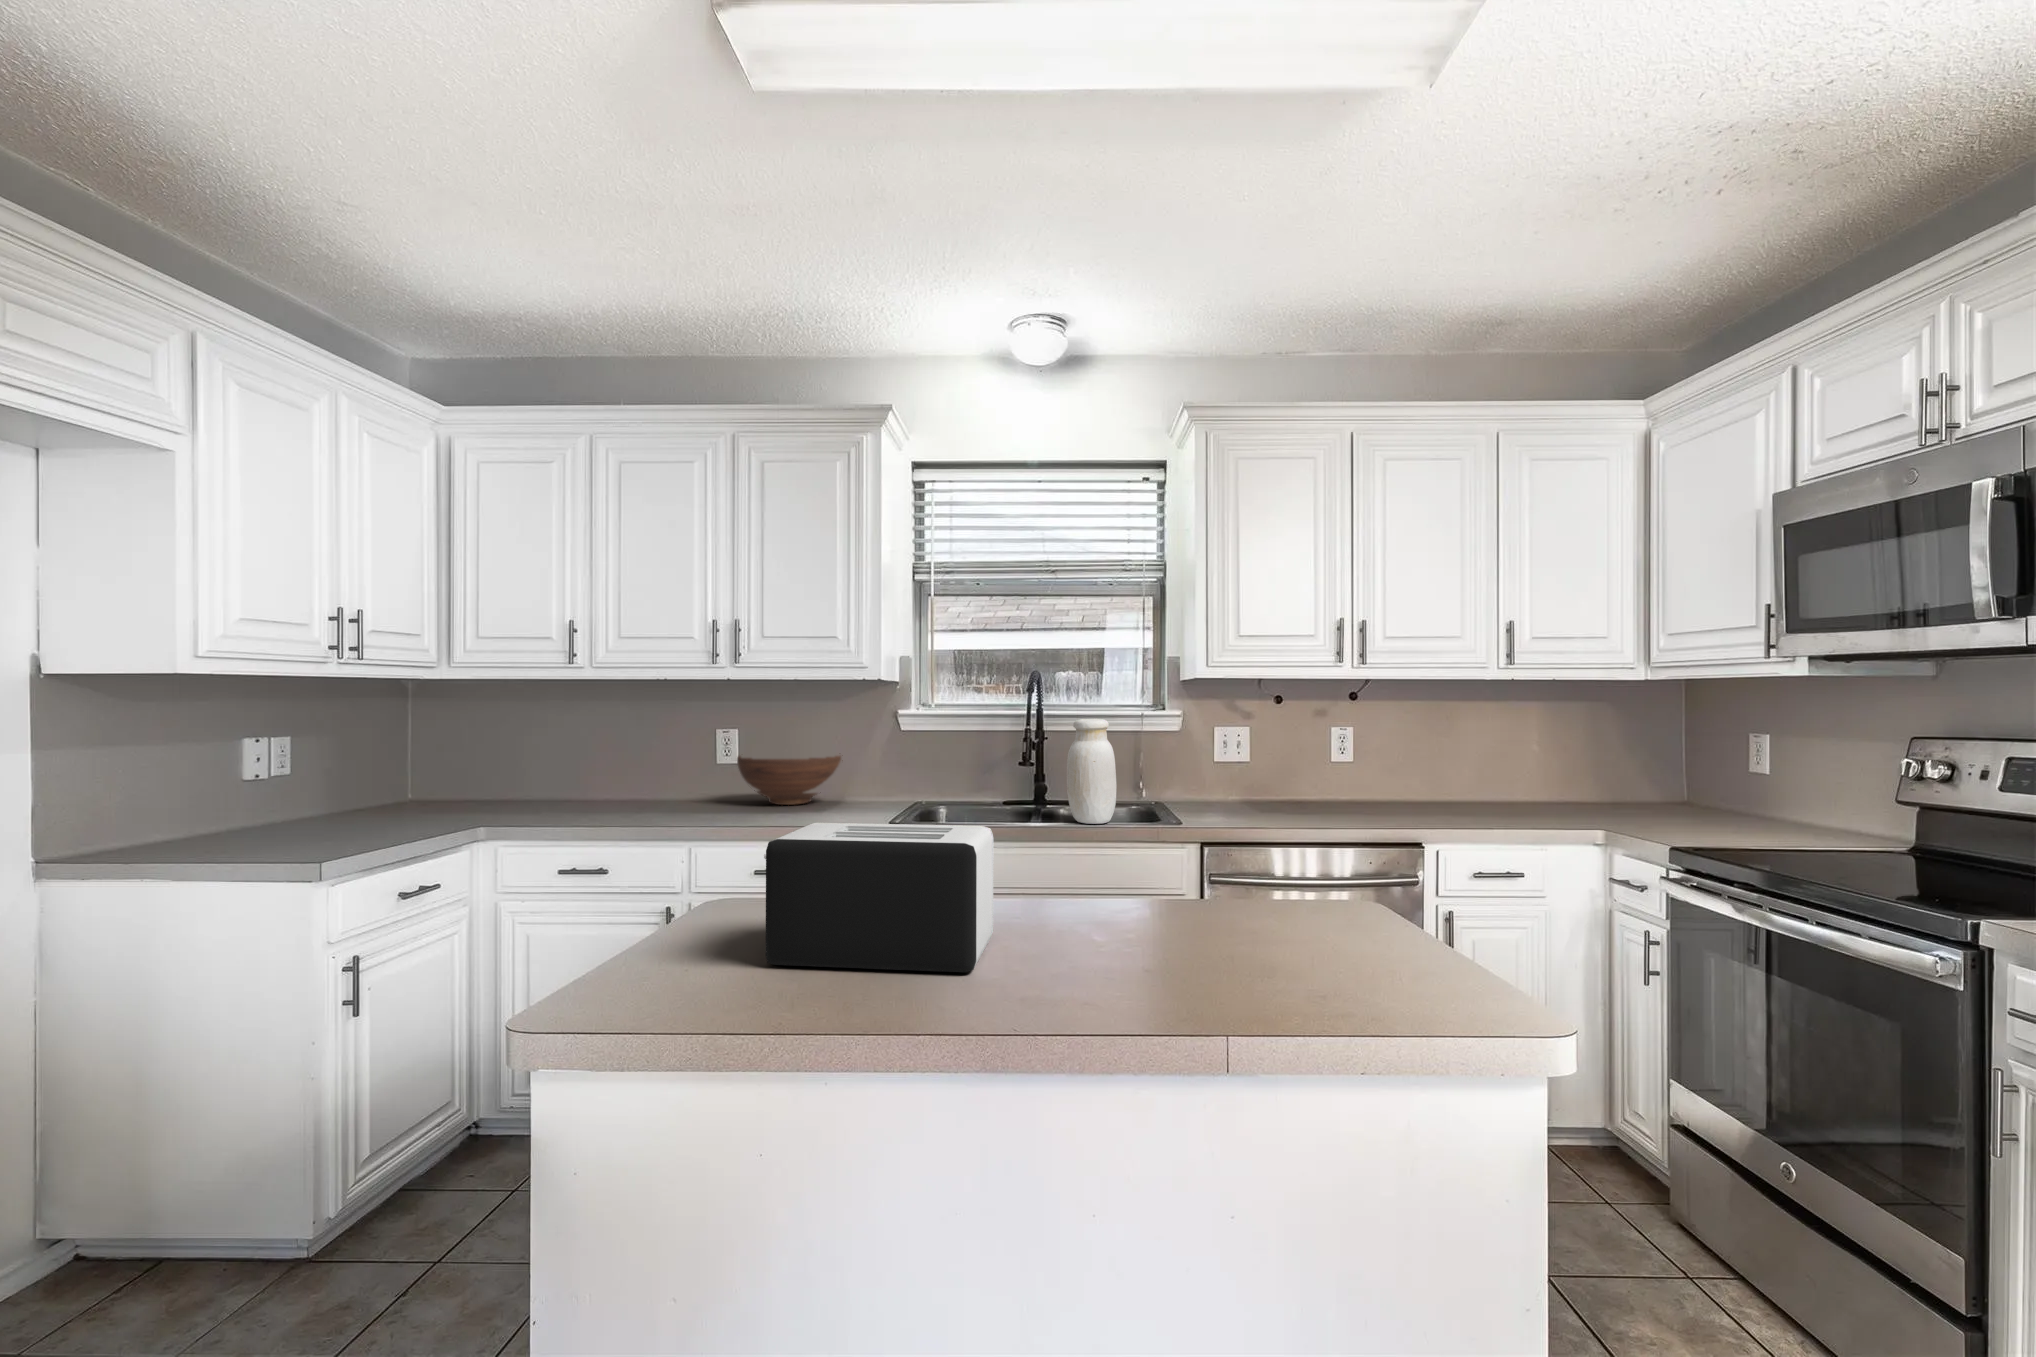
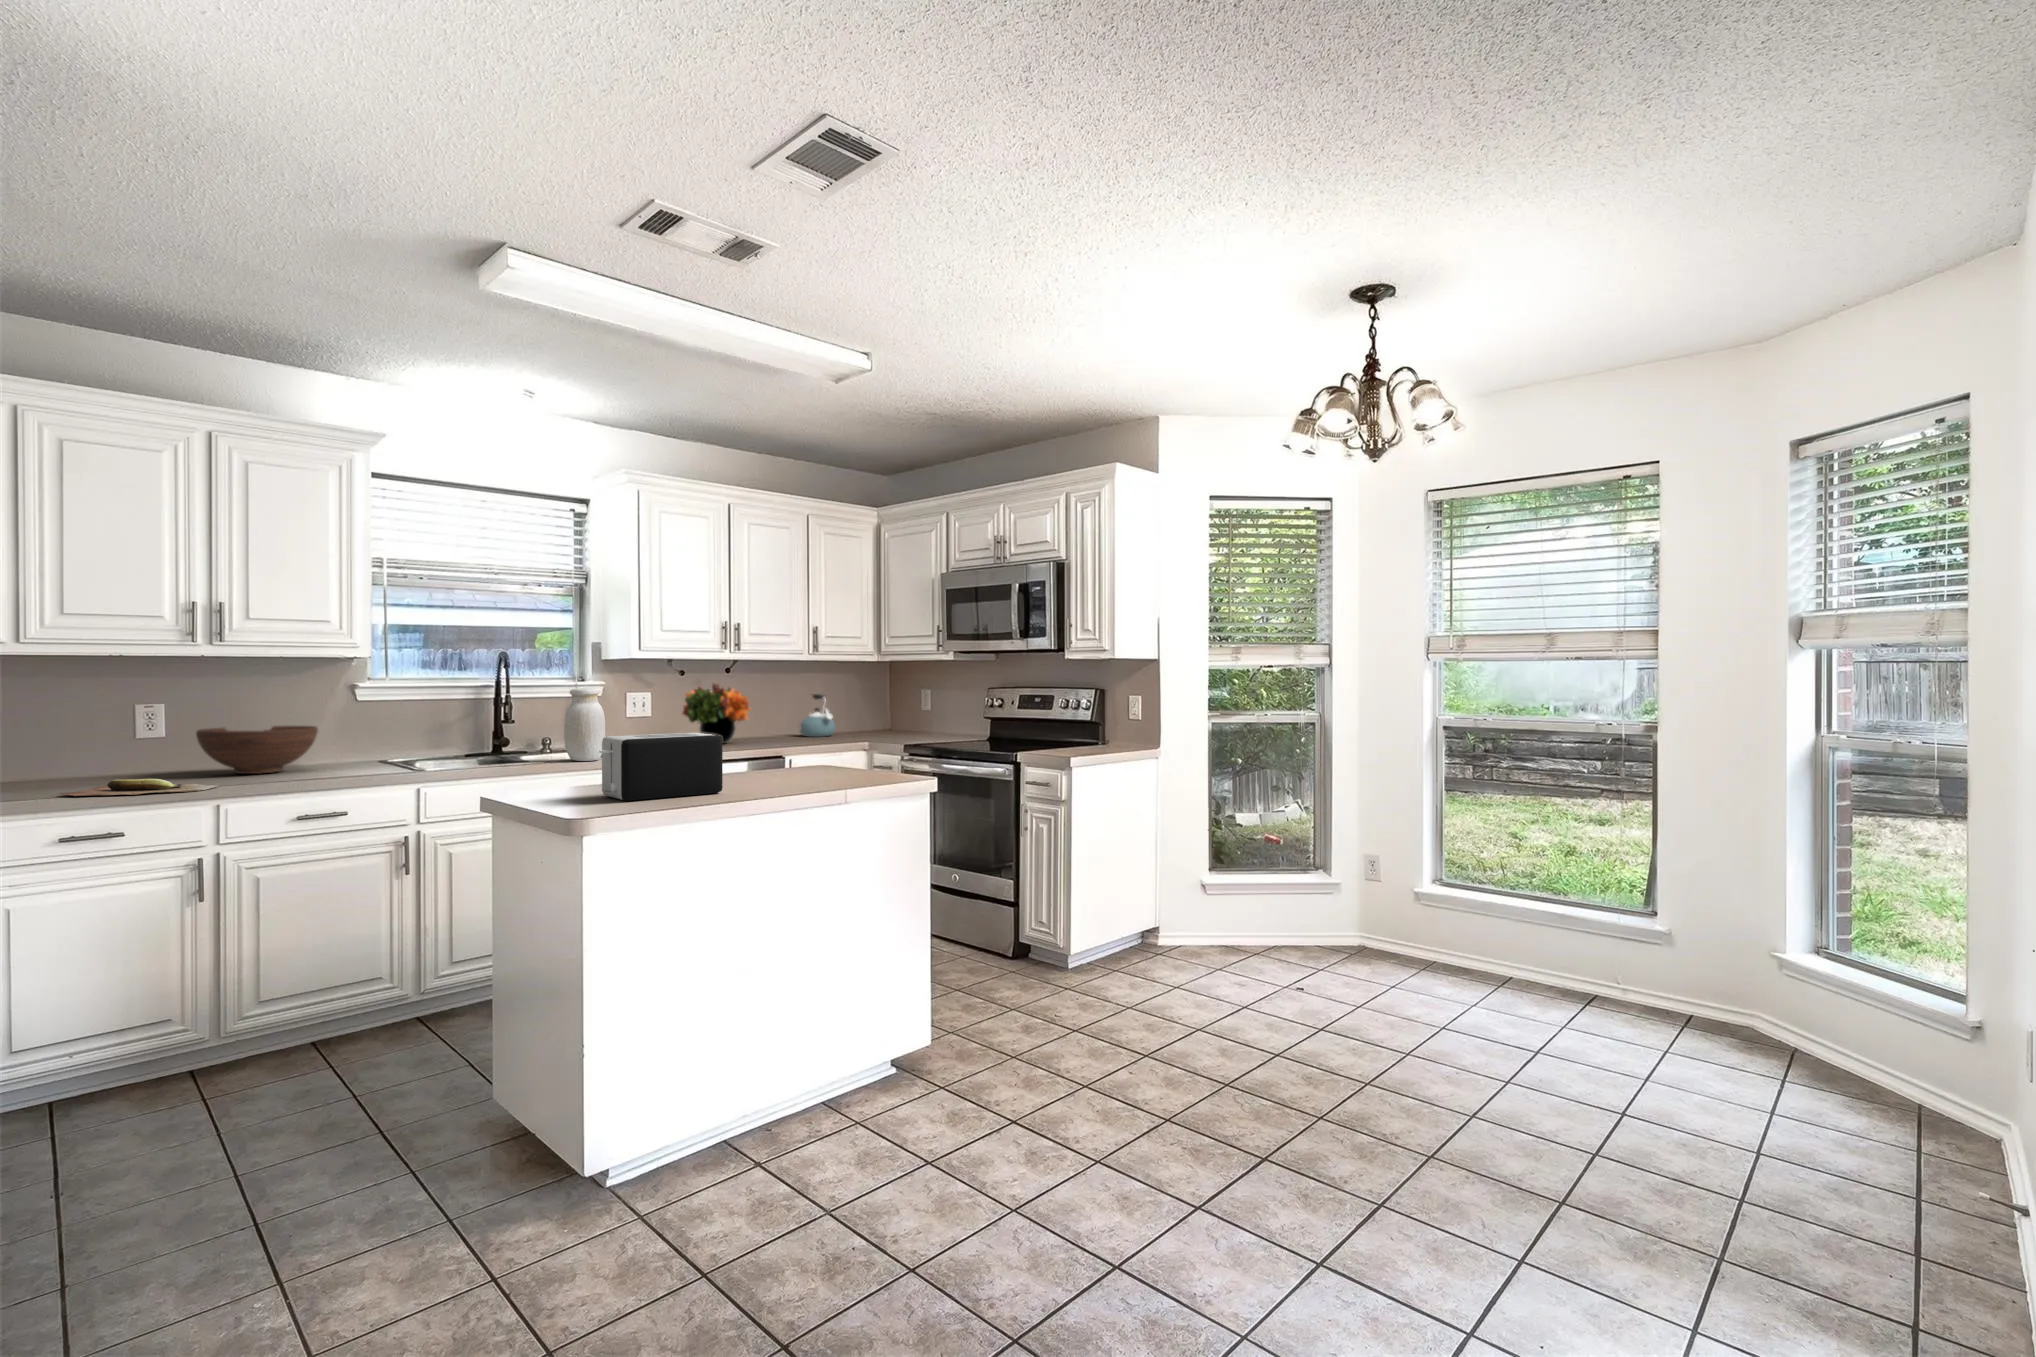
flower arrangement: none [1288,713,1397,805] -> present [682,684,750,744]
kettle: none [1500,733,1567,803] -> present [800,694,835,737]
cutting board: none [565,806,682,828] -> present [60,779,217,796]

